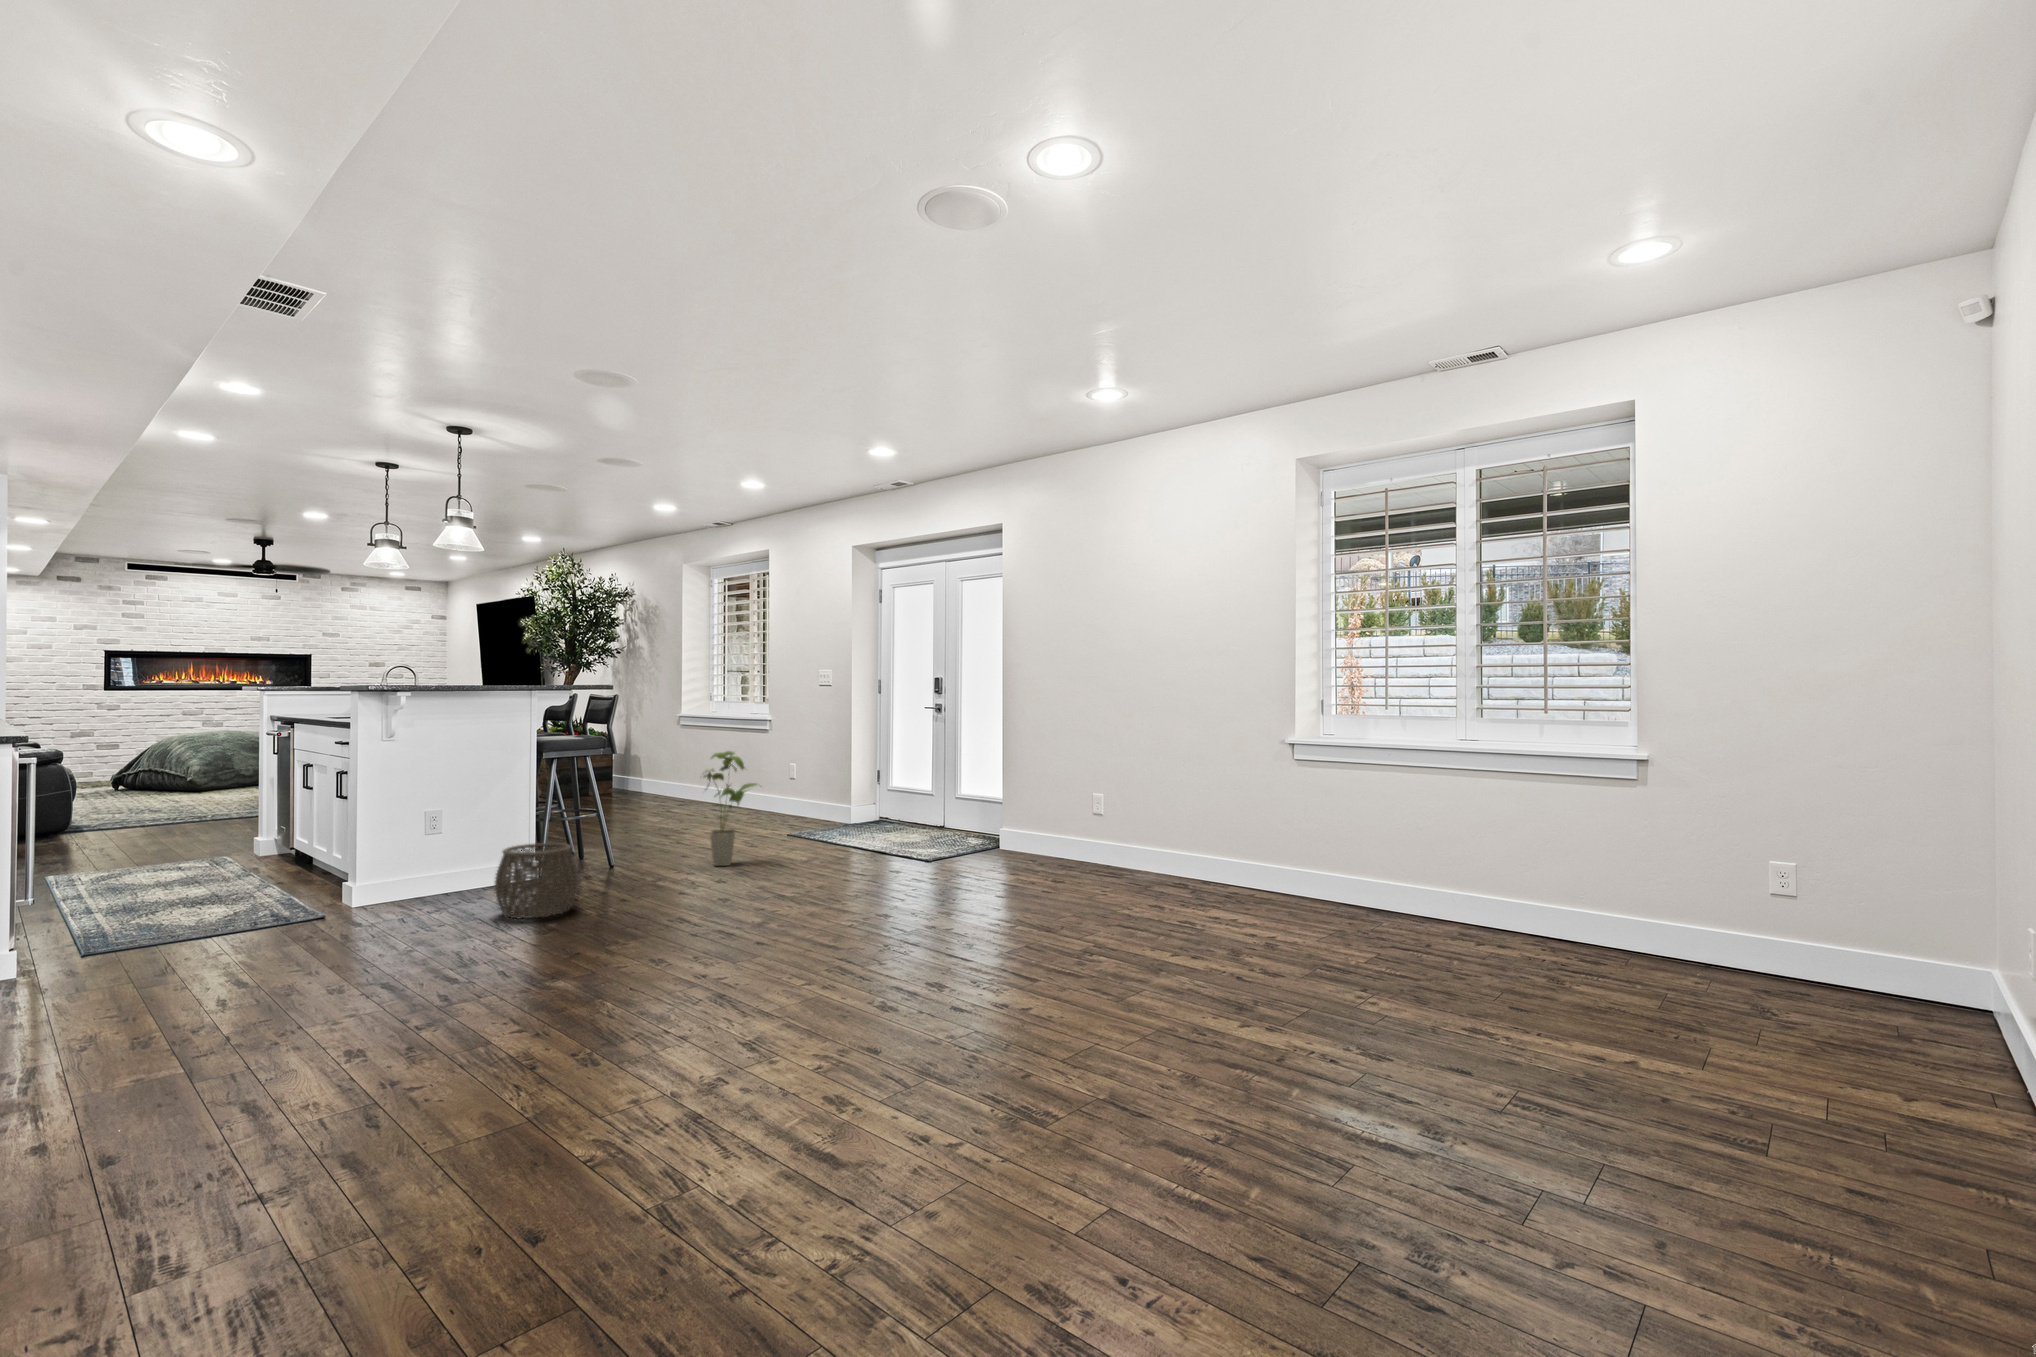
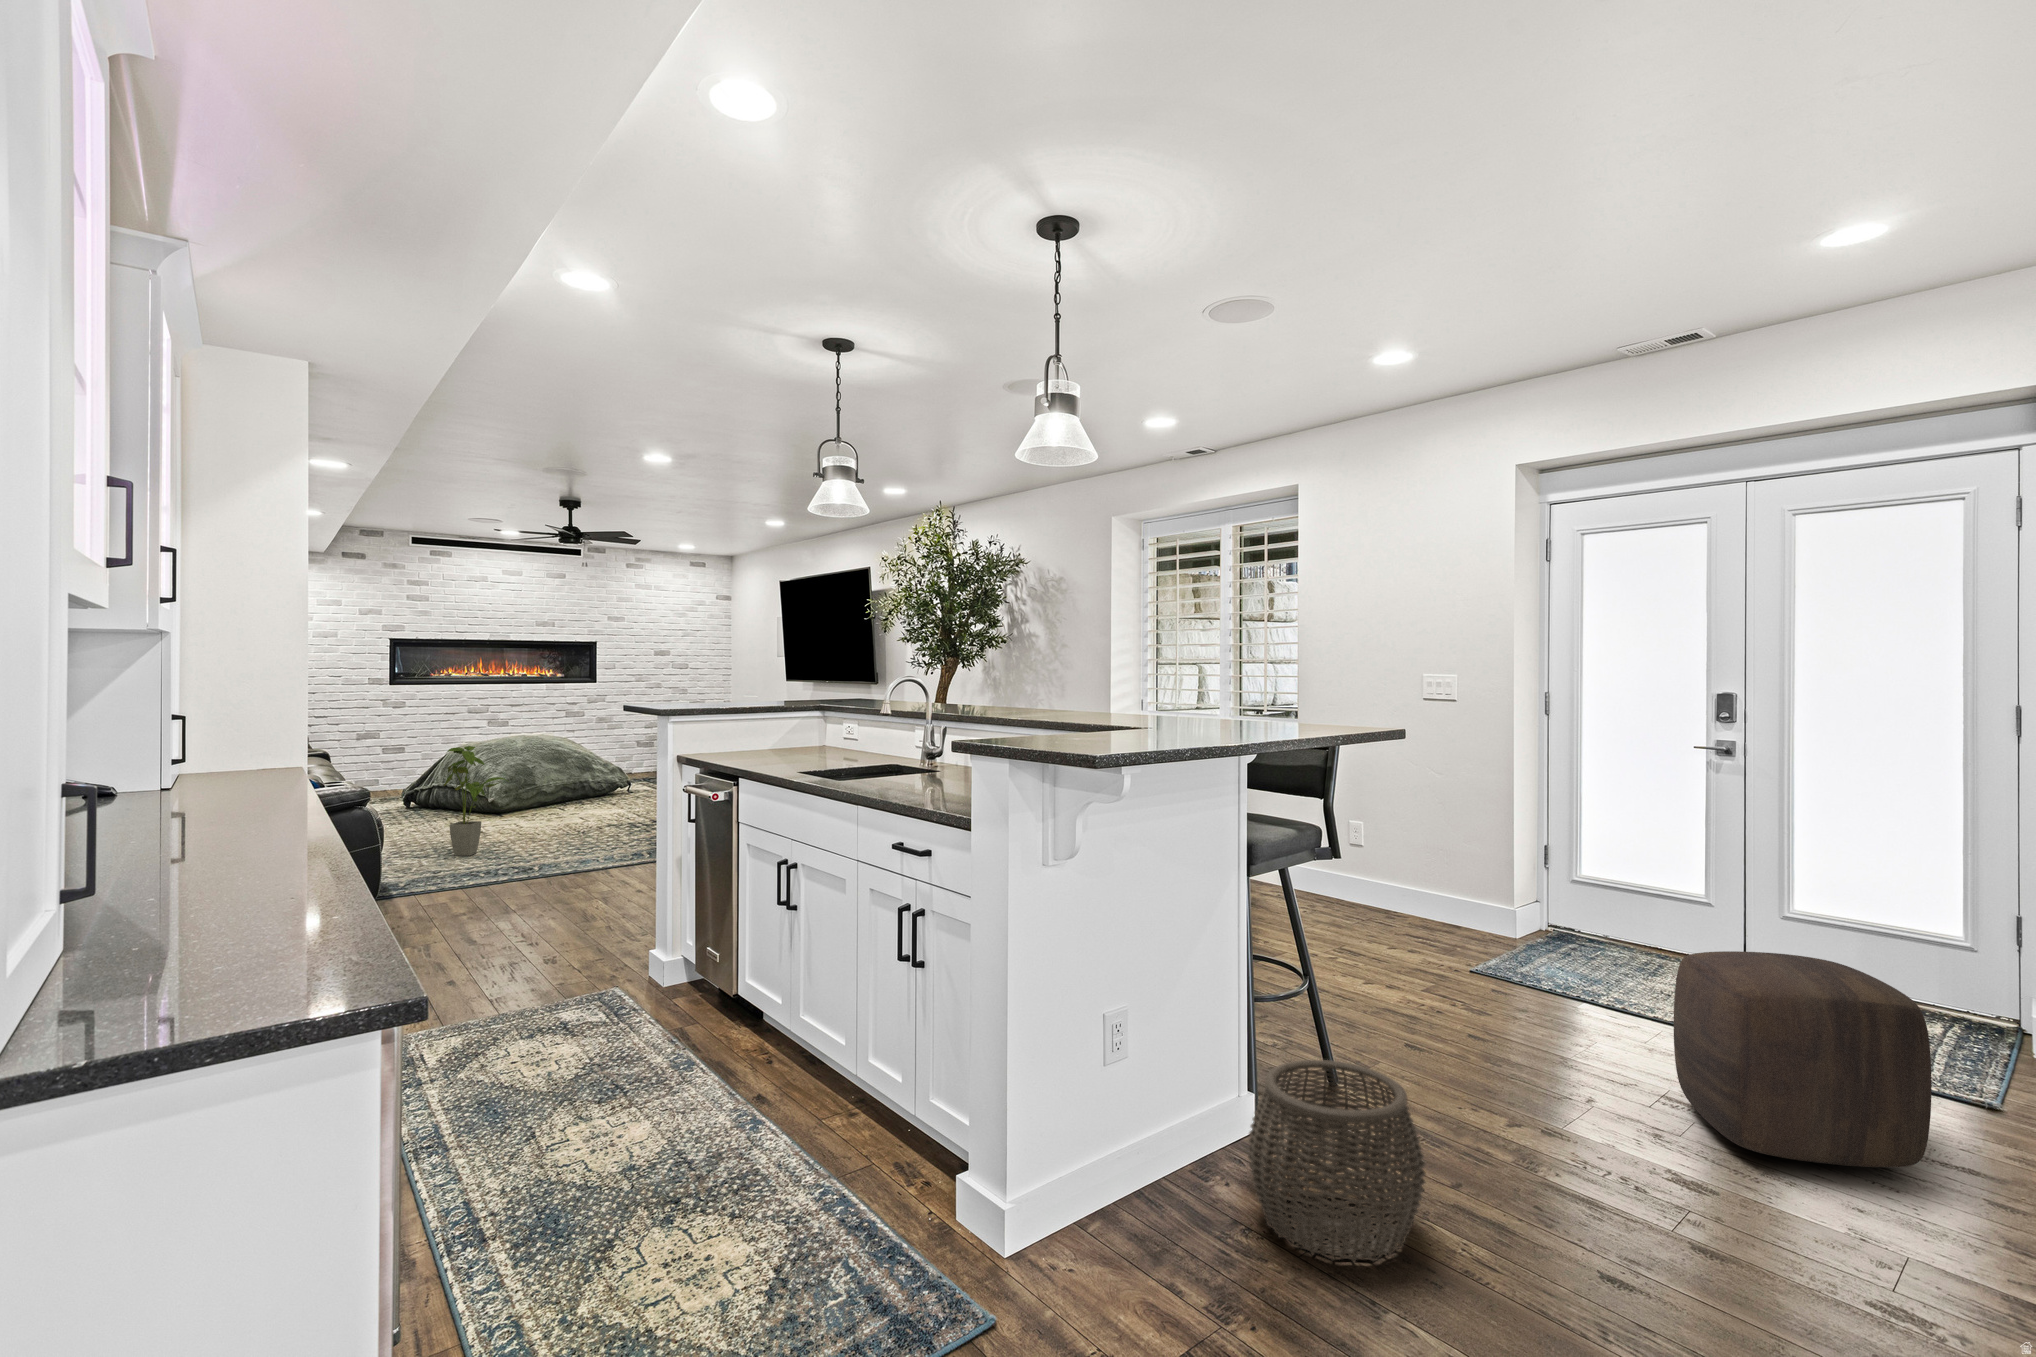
house plant: present [703,751,757,866] -> present [444,746,507,856]
ottoman: none [775,799,868,888] -> present [1674,951,1931,1167]

